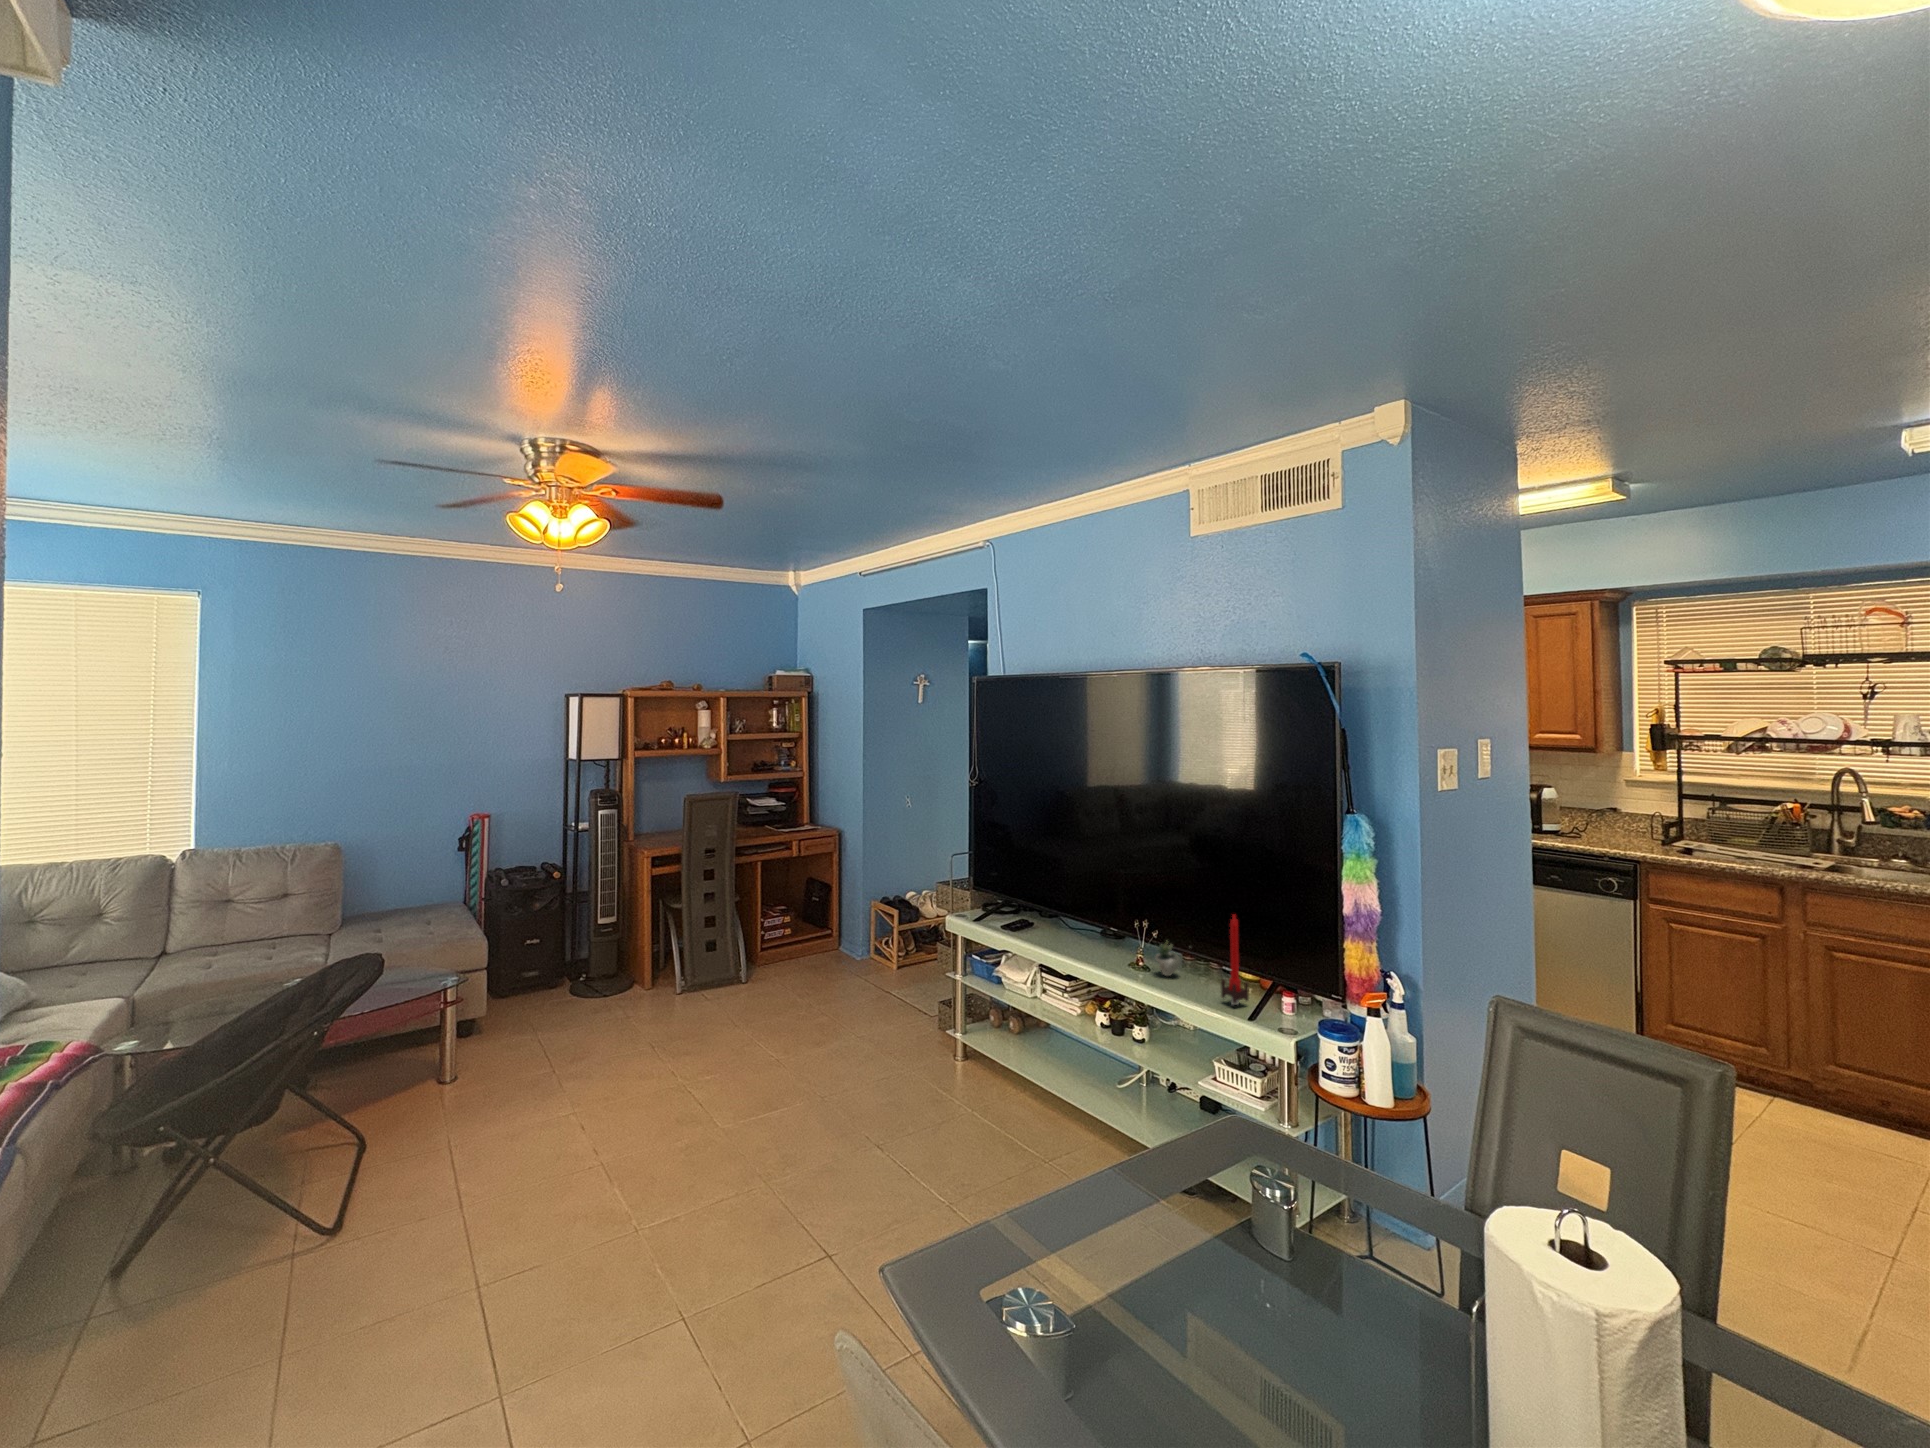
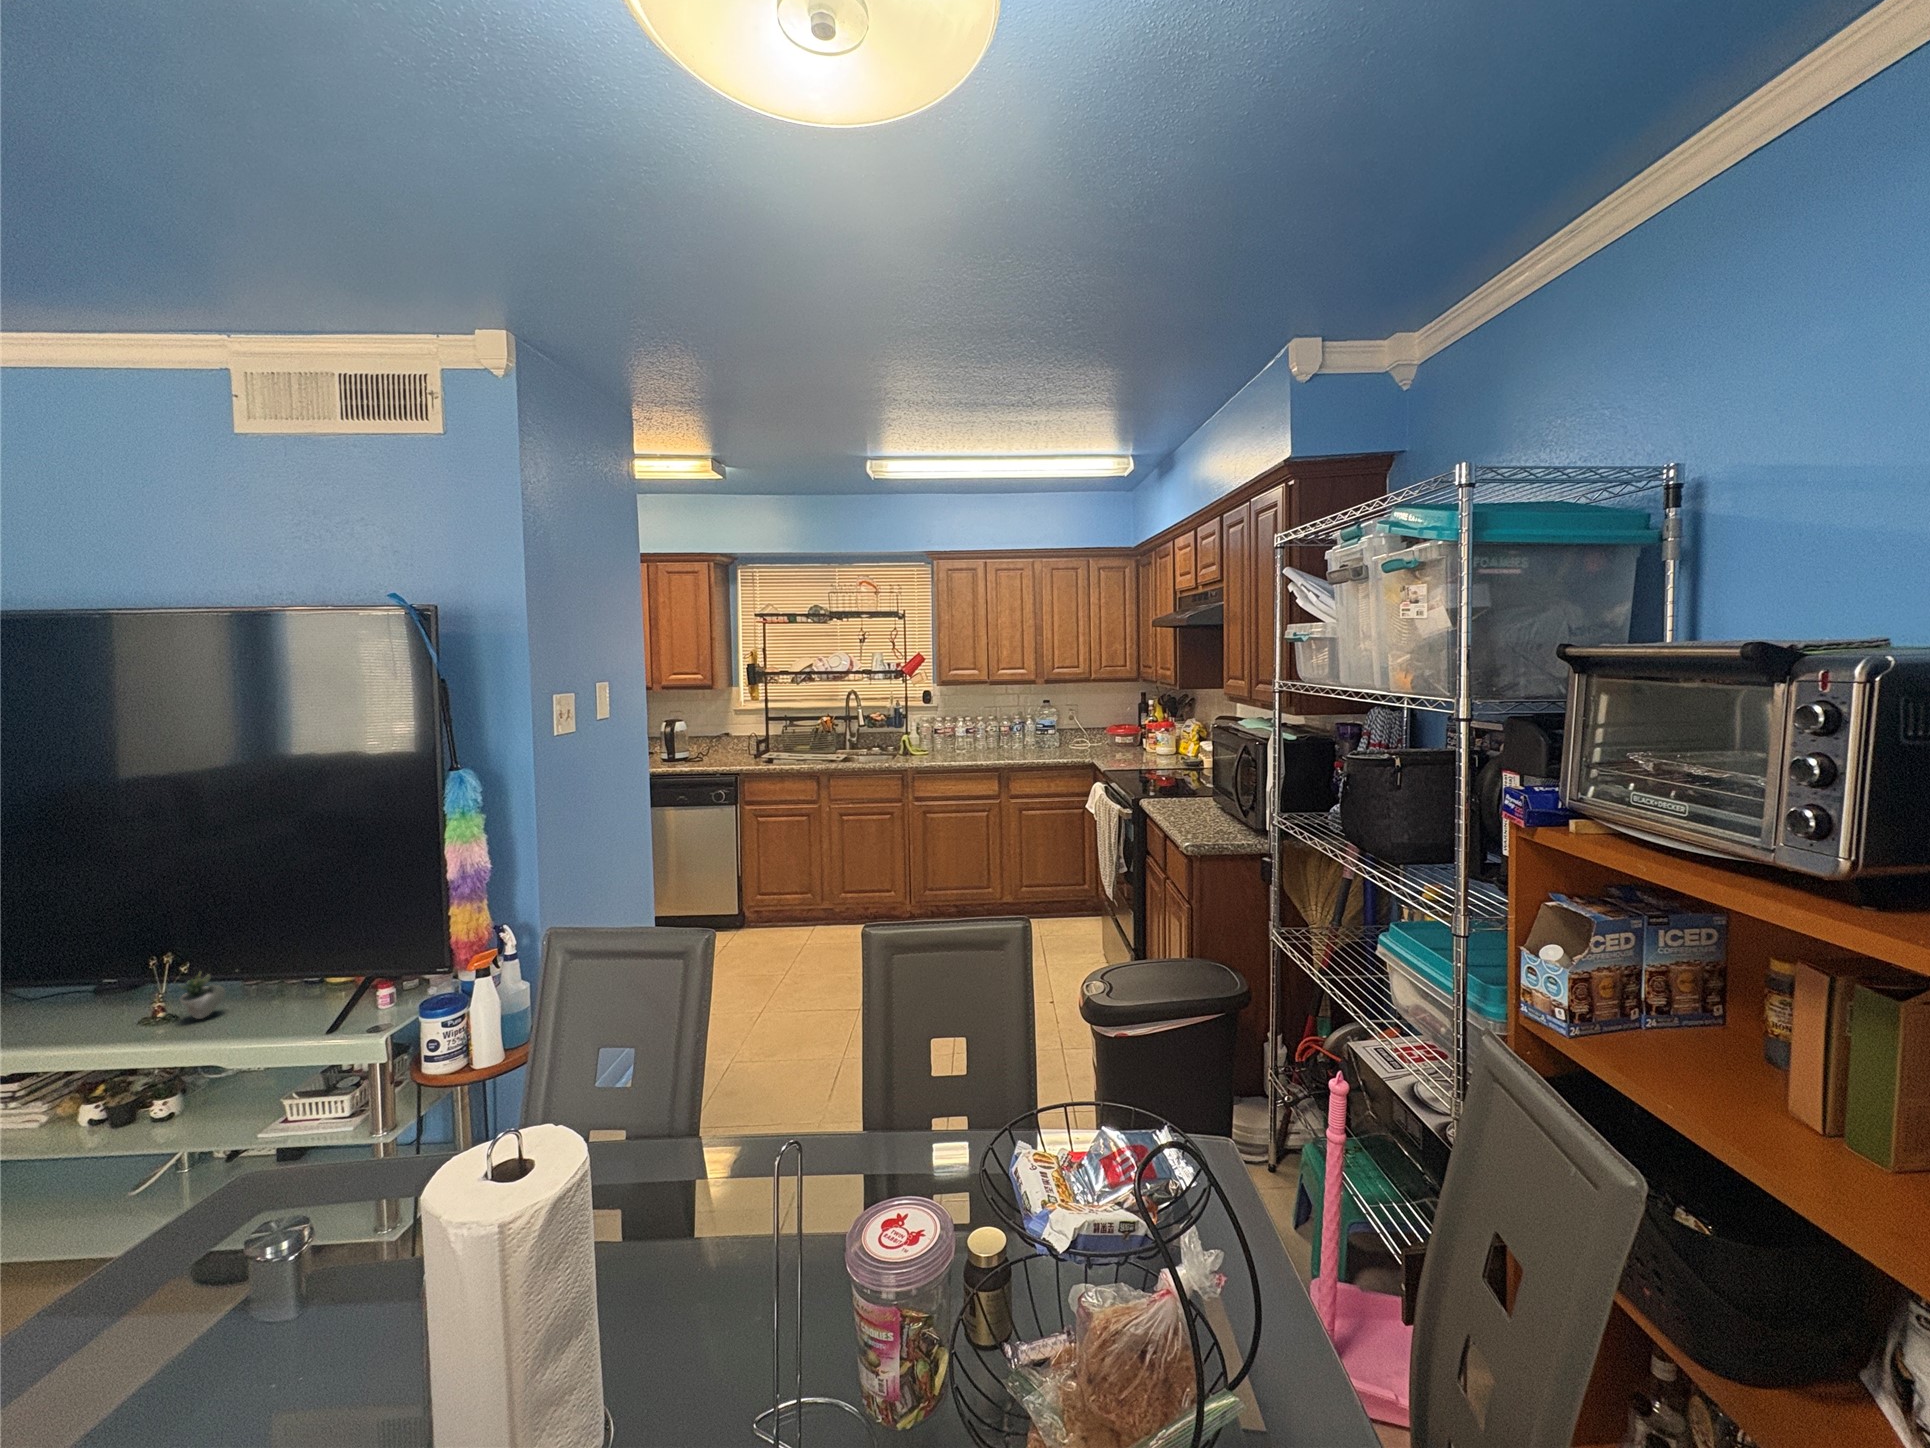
candle: present [1221,915,1249,1005] -> none [284,913,327,1024]

